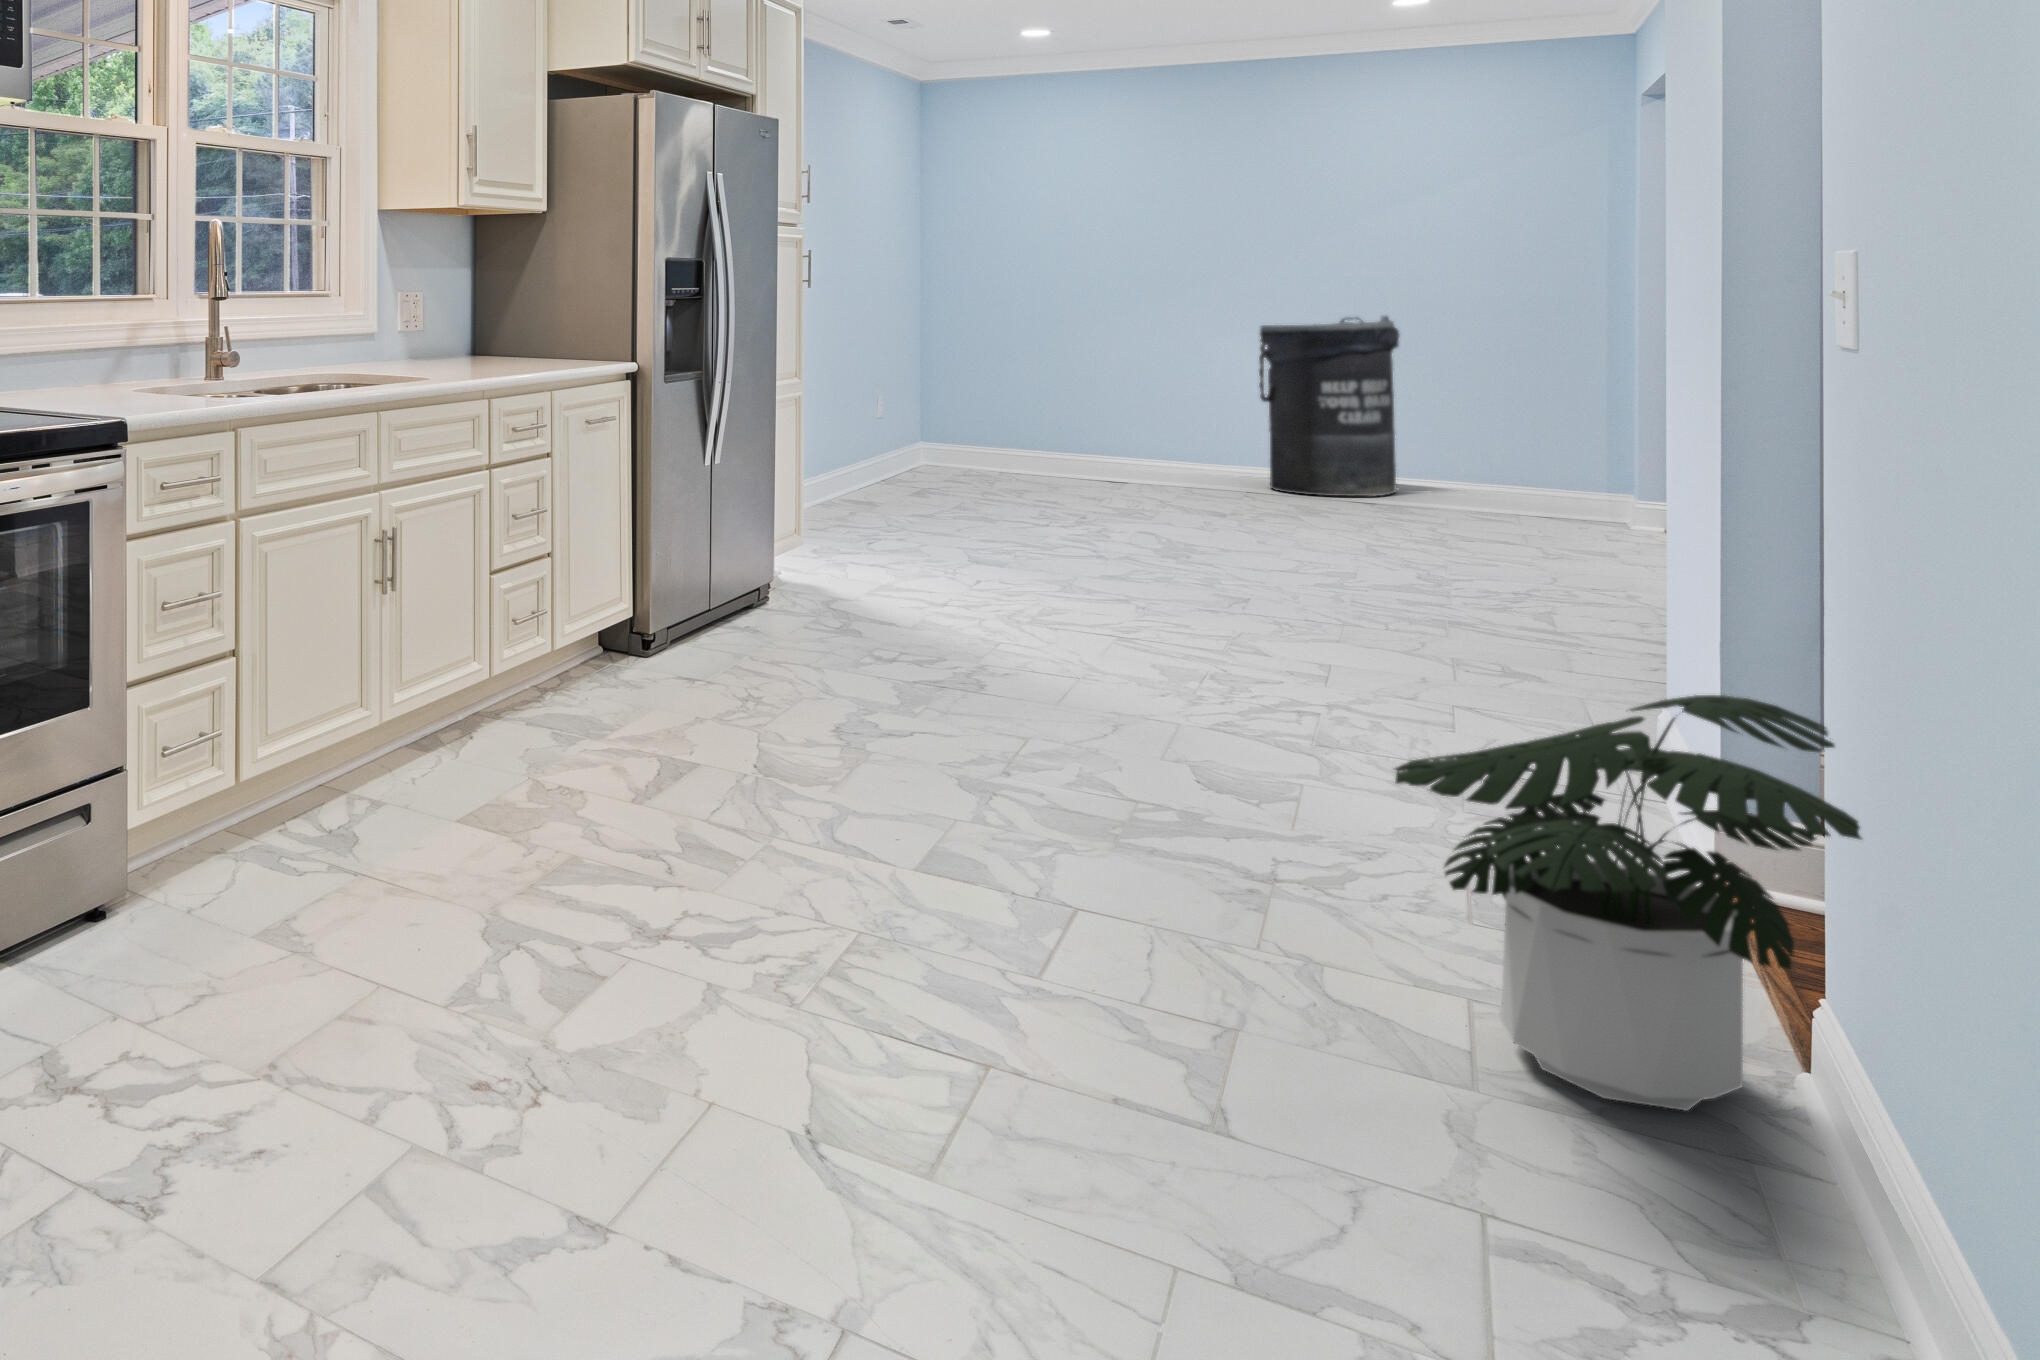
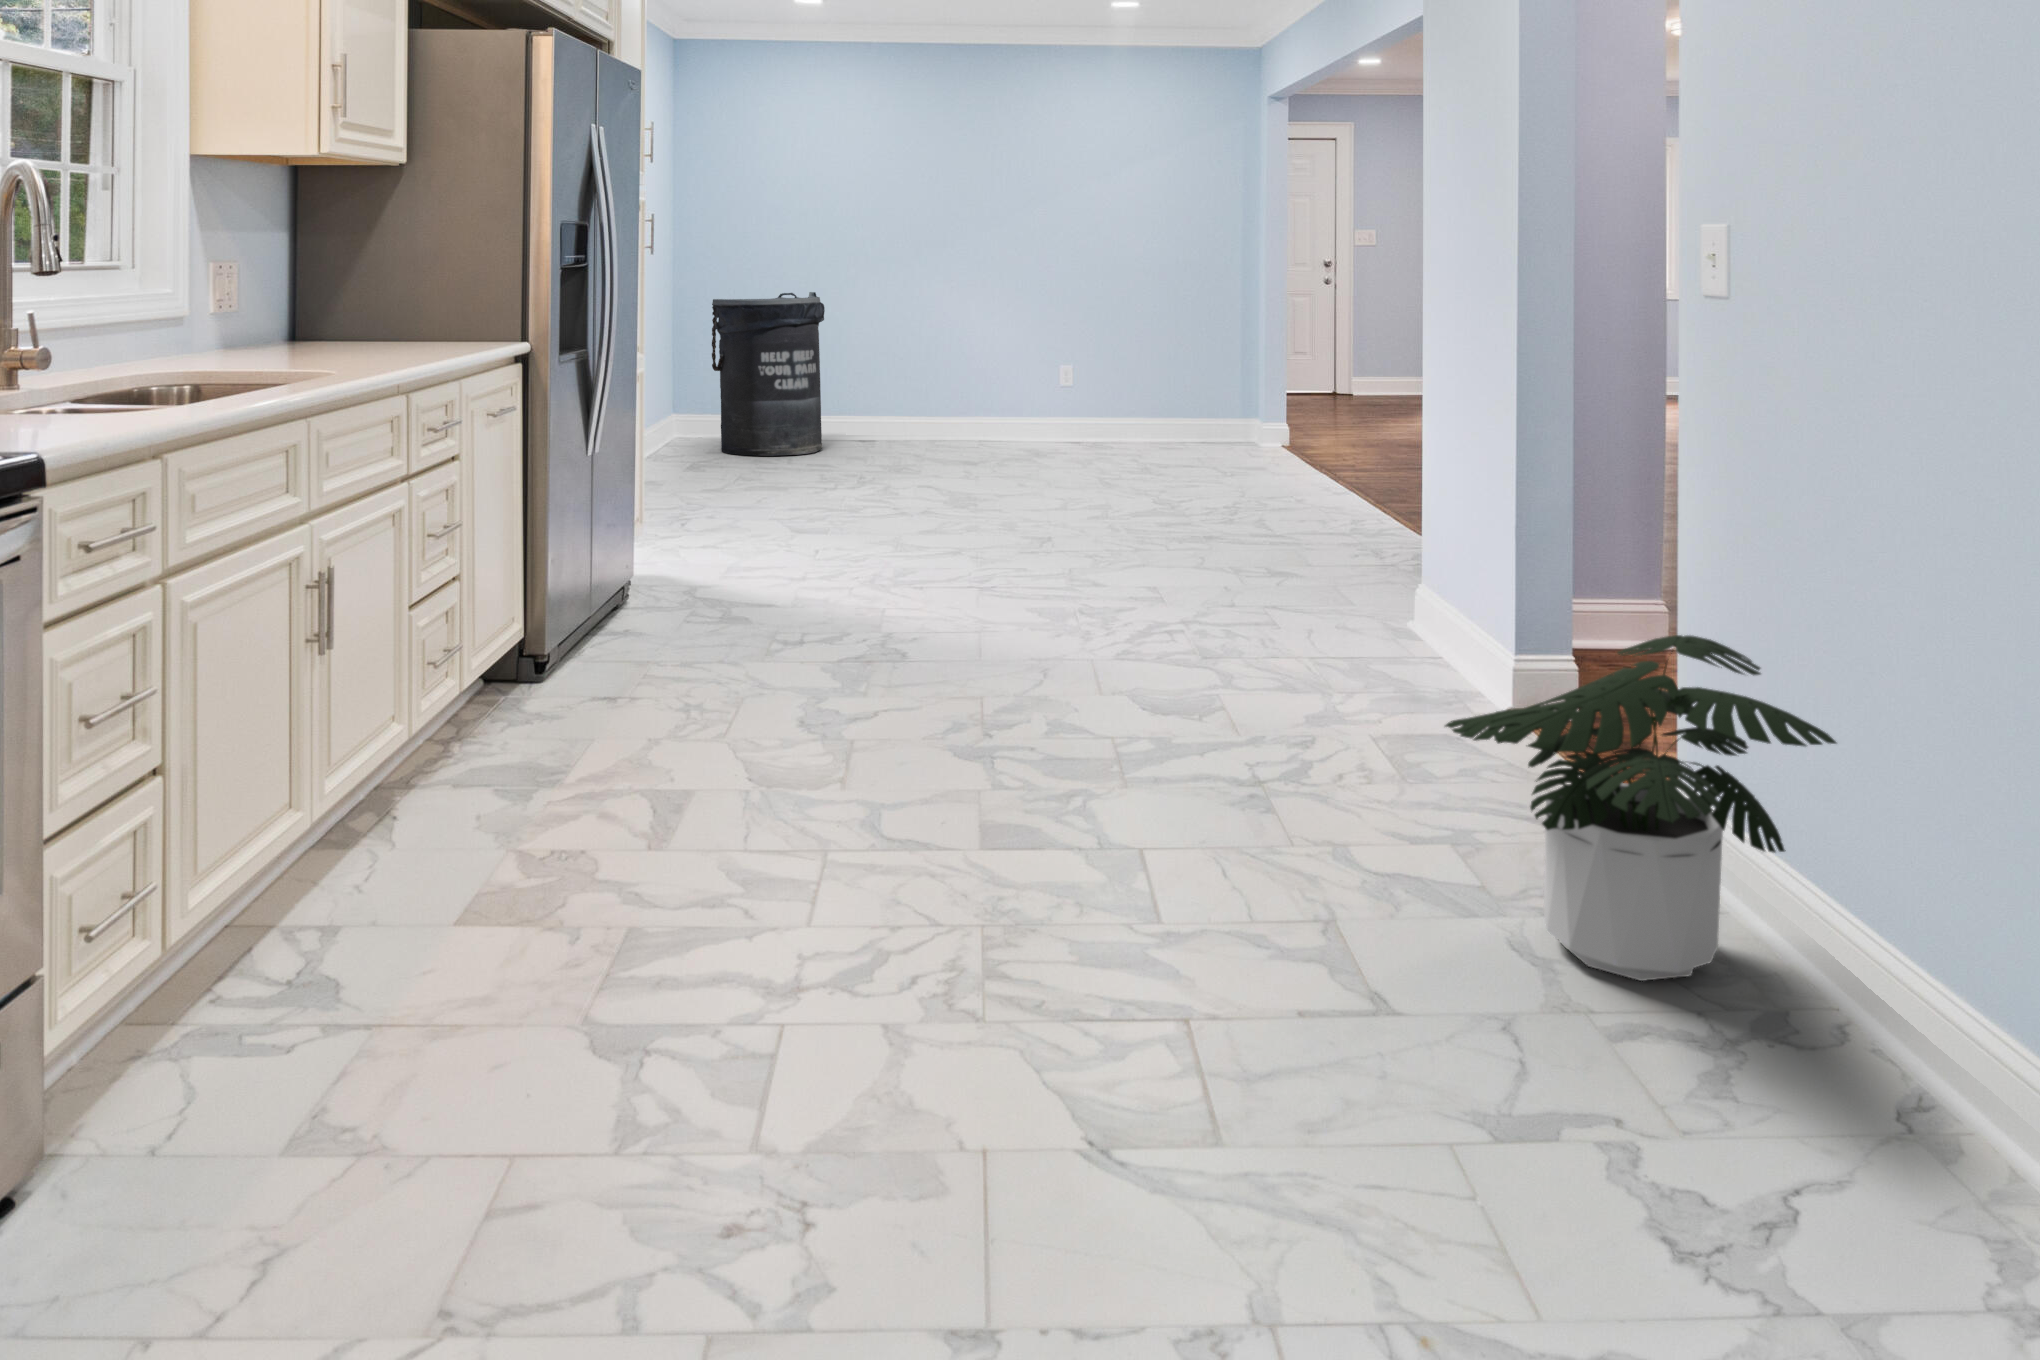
trash can: present [1259,315,1399,497] -> present [712,292,825,456]

